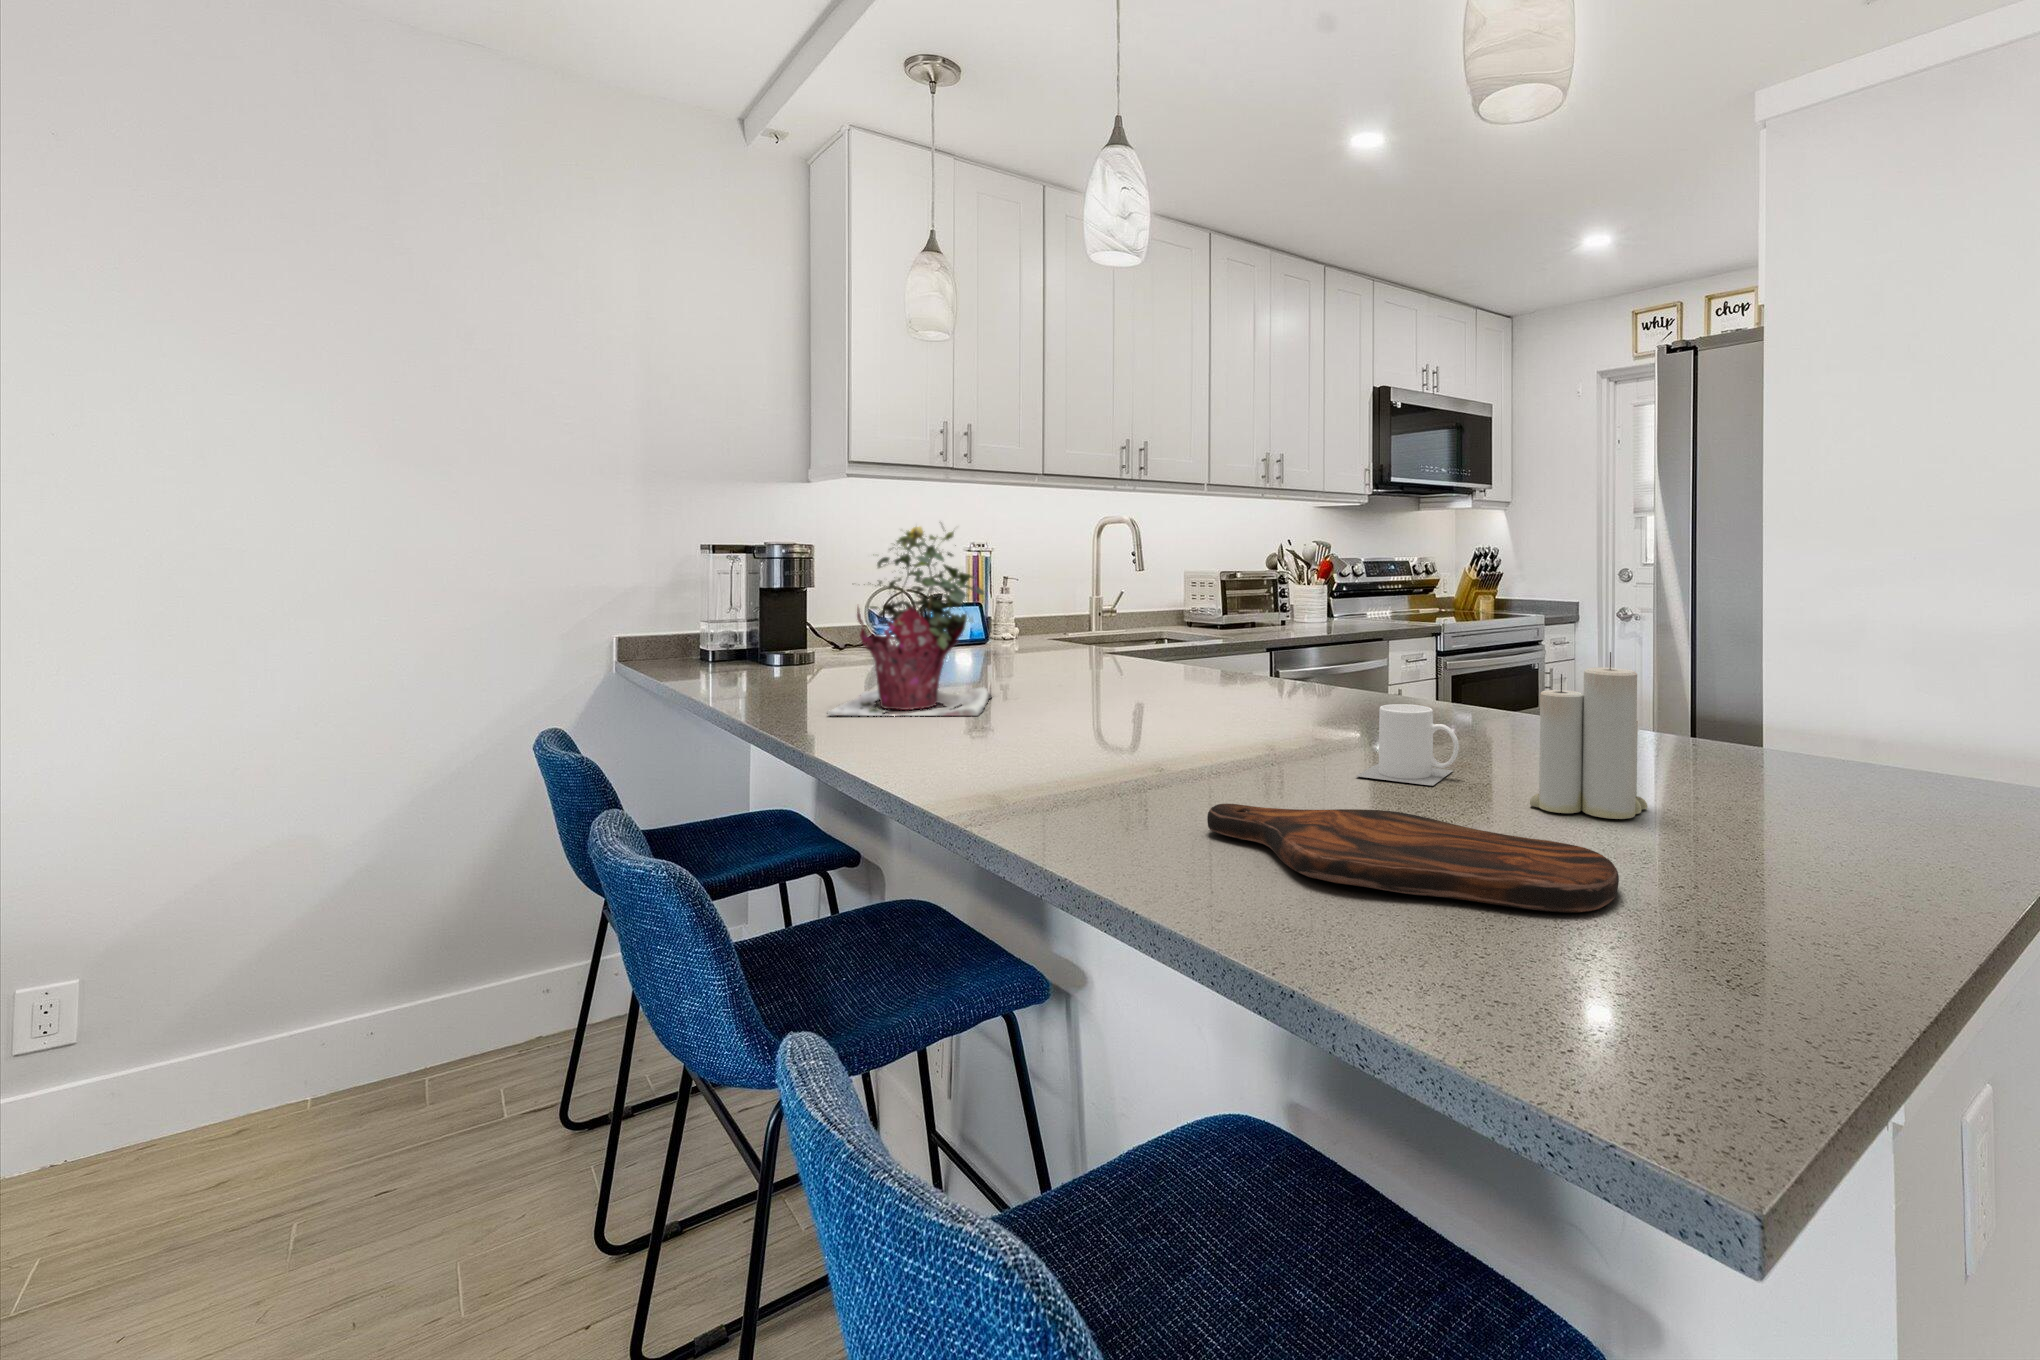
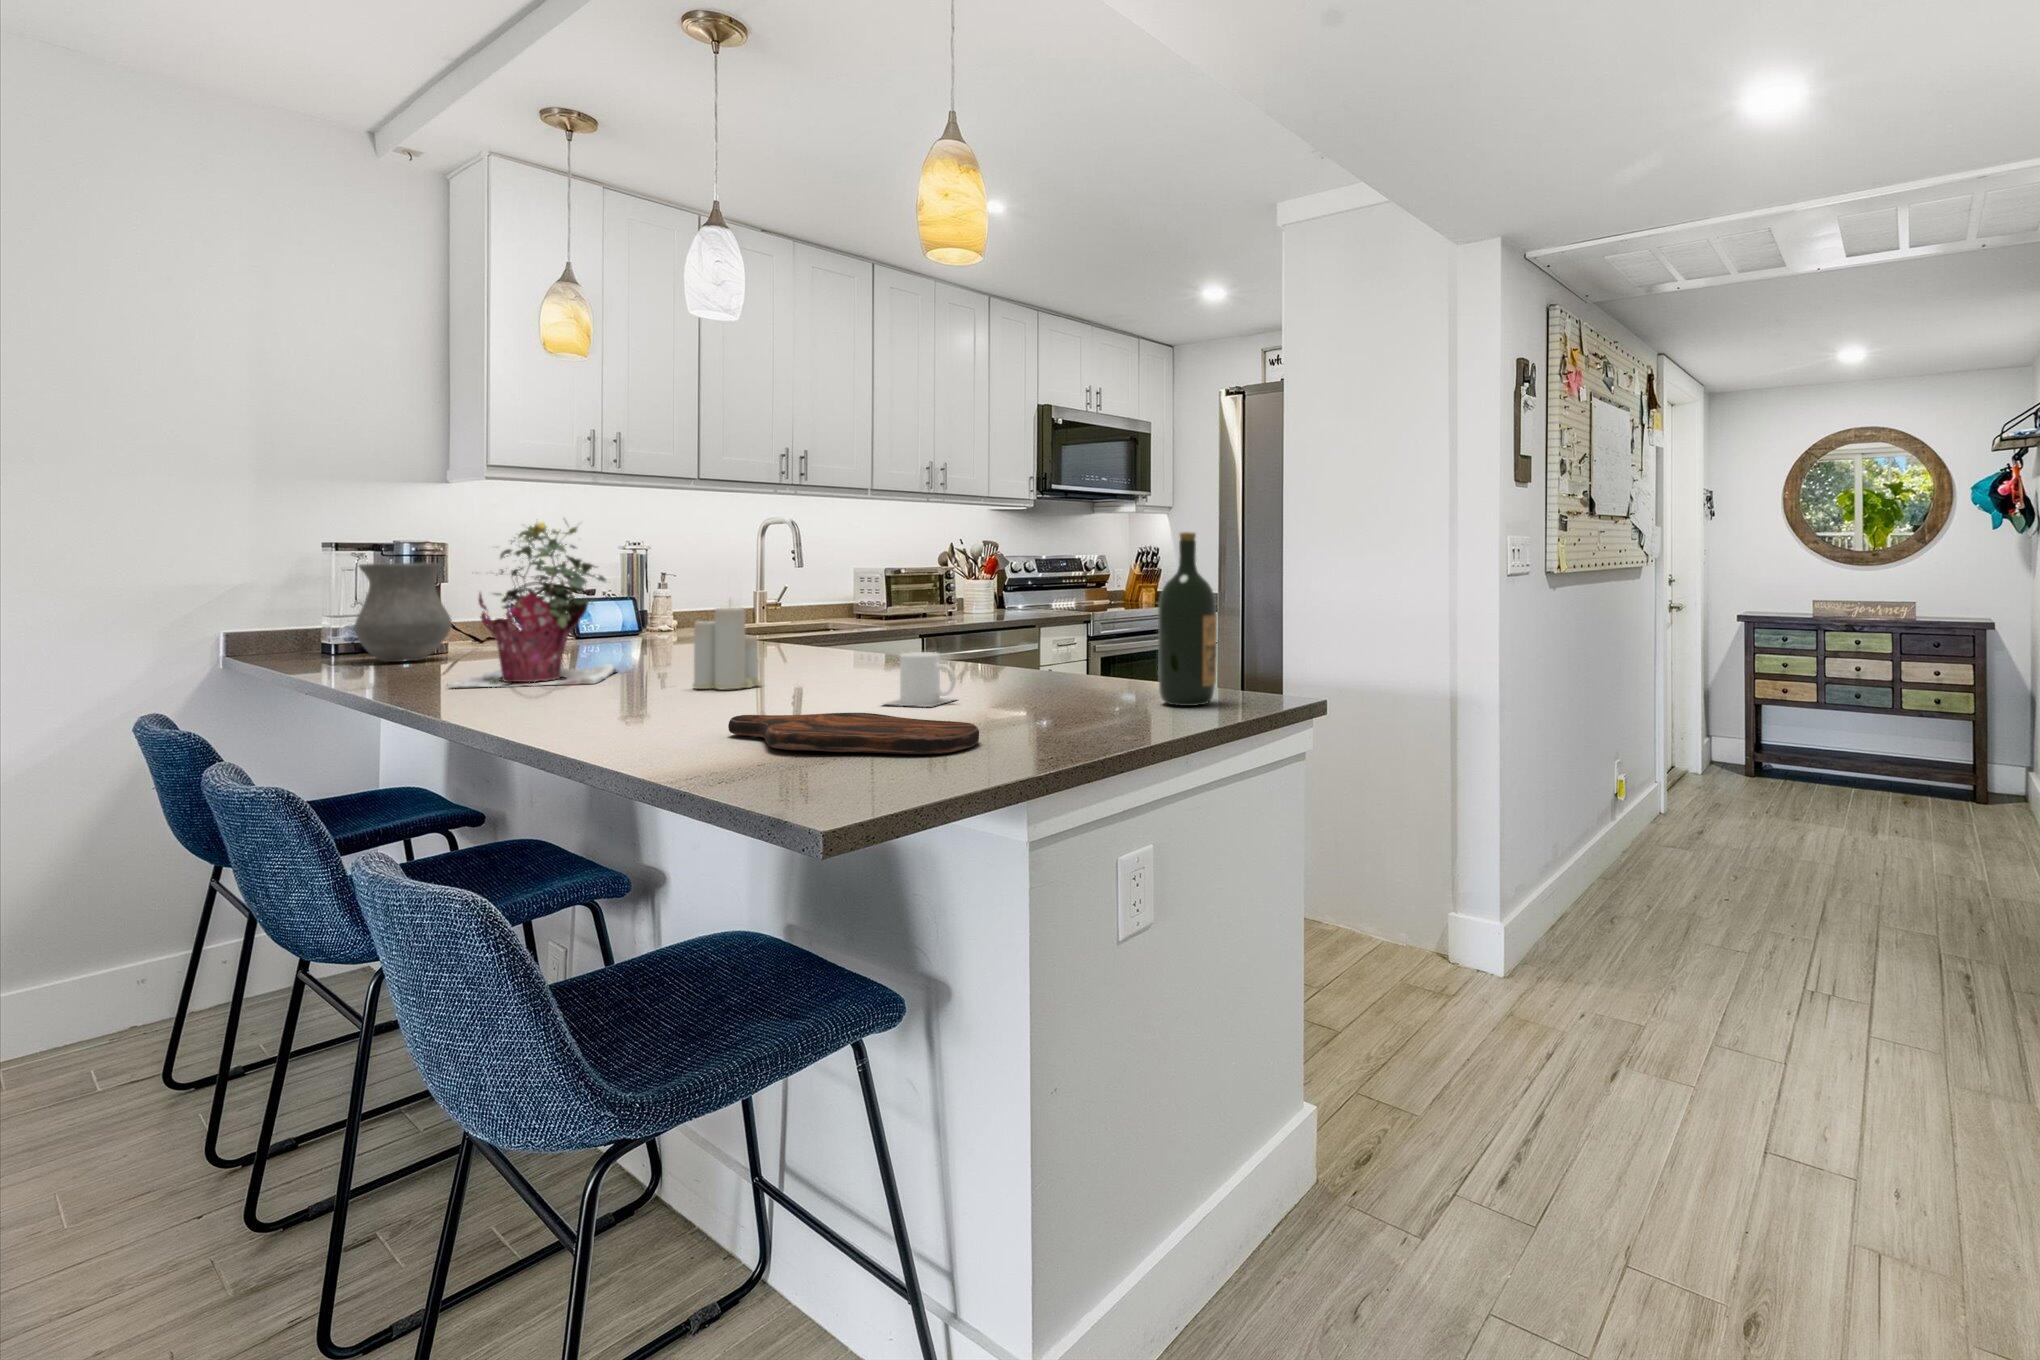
wine bottle: none [1772,545,1875,808] -> present [1158,532,1217,706]
vase: none [731,568,819,672] -> present [354,563,452,662]
candle: present [1530,652,1647,819] -> present [693,607,761,690]

